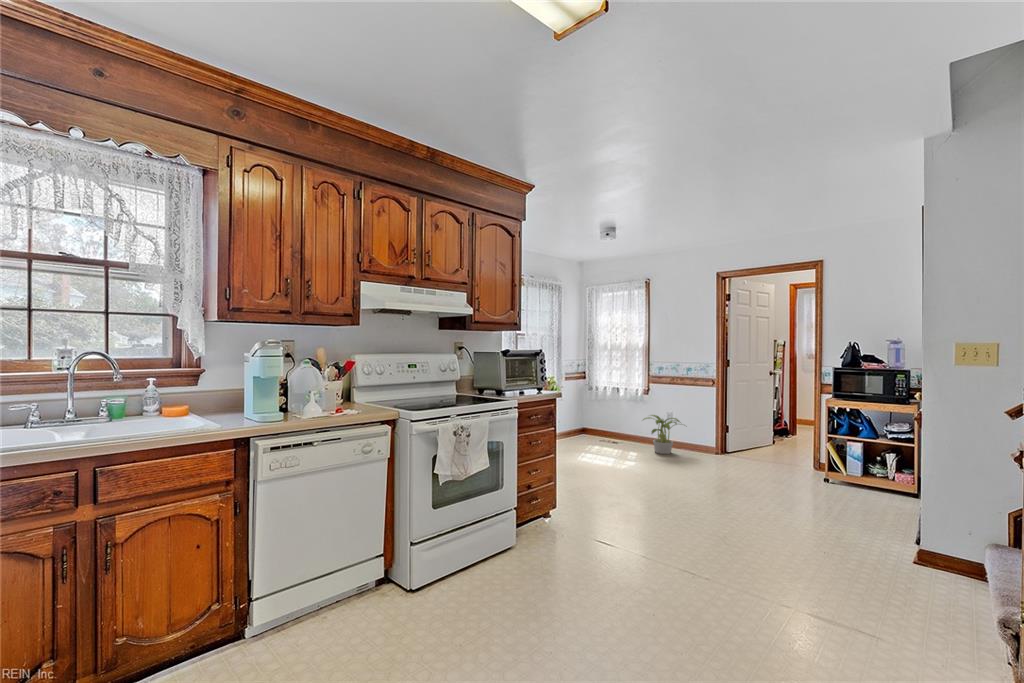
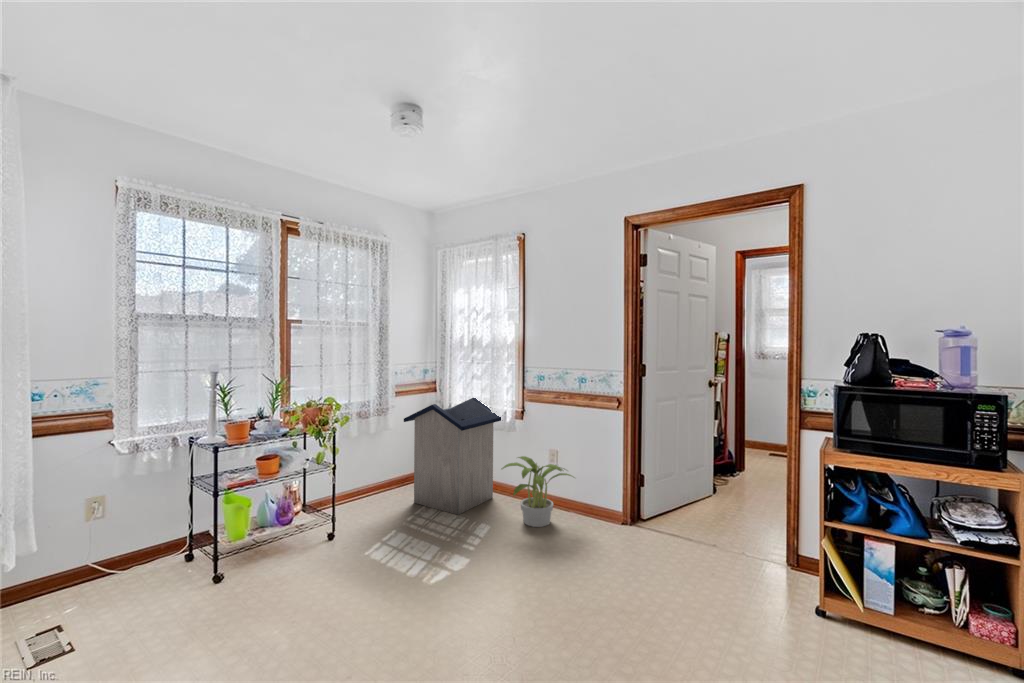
trash can: none [575,381,636,449] -> present [404,398,501,515]

